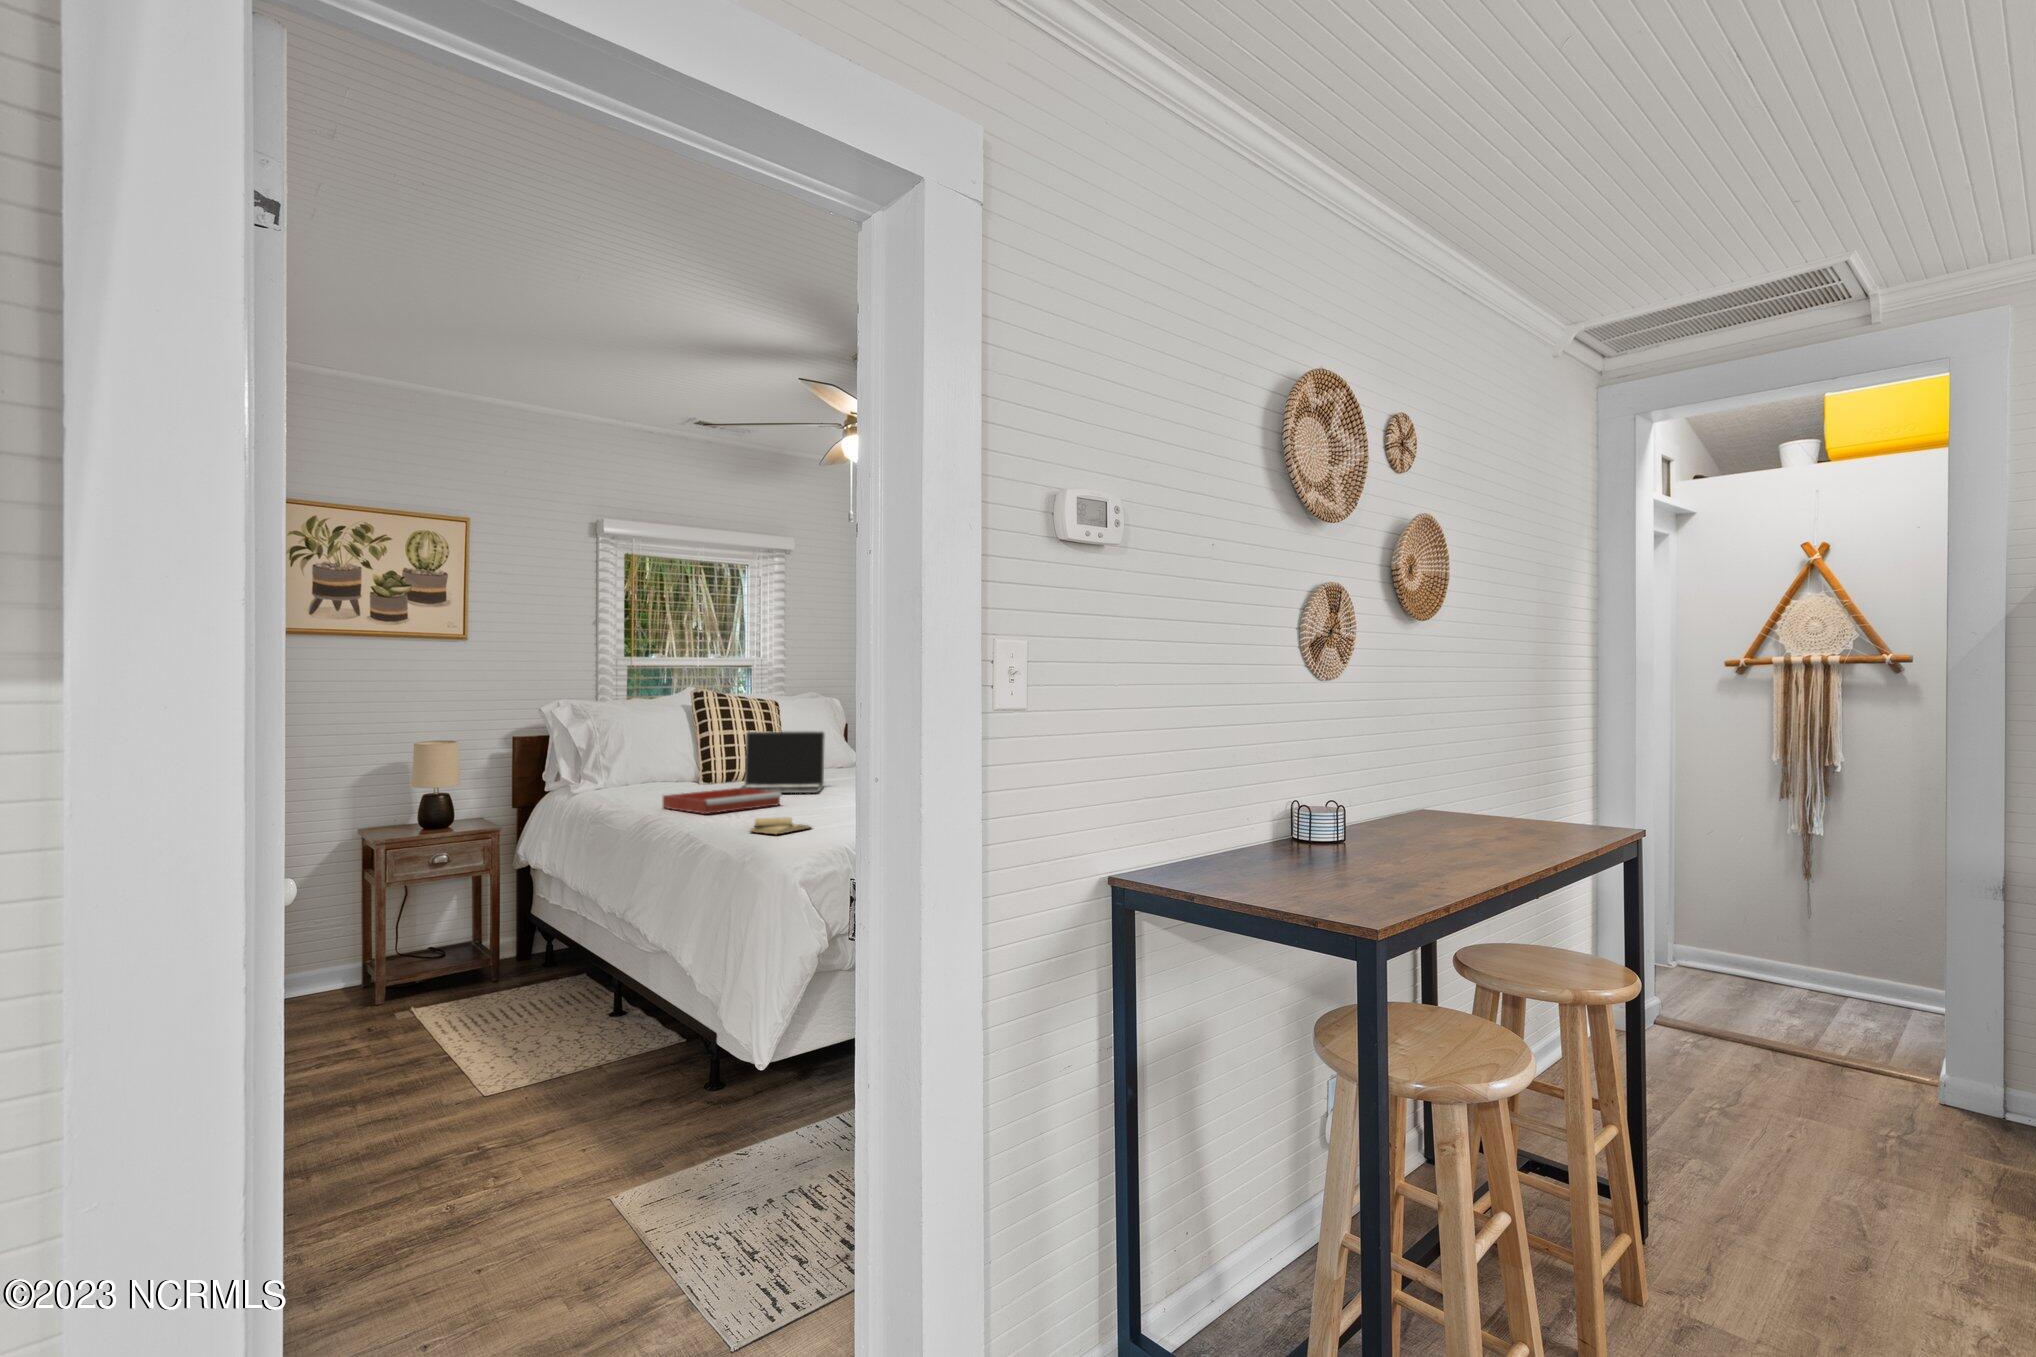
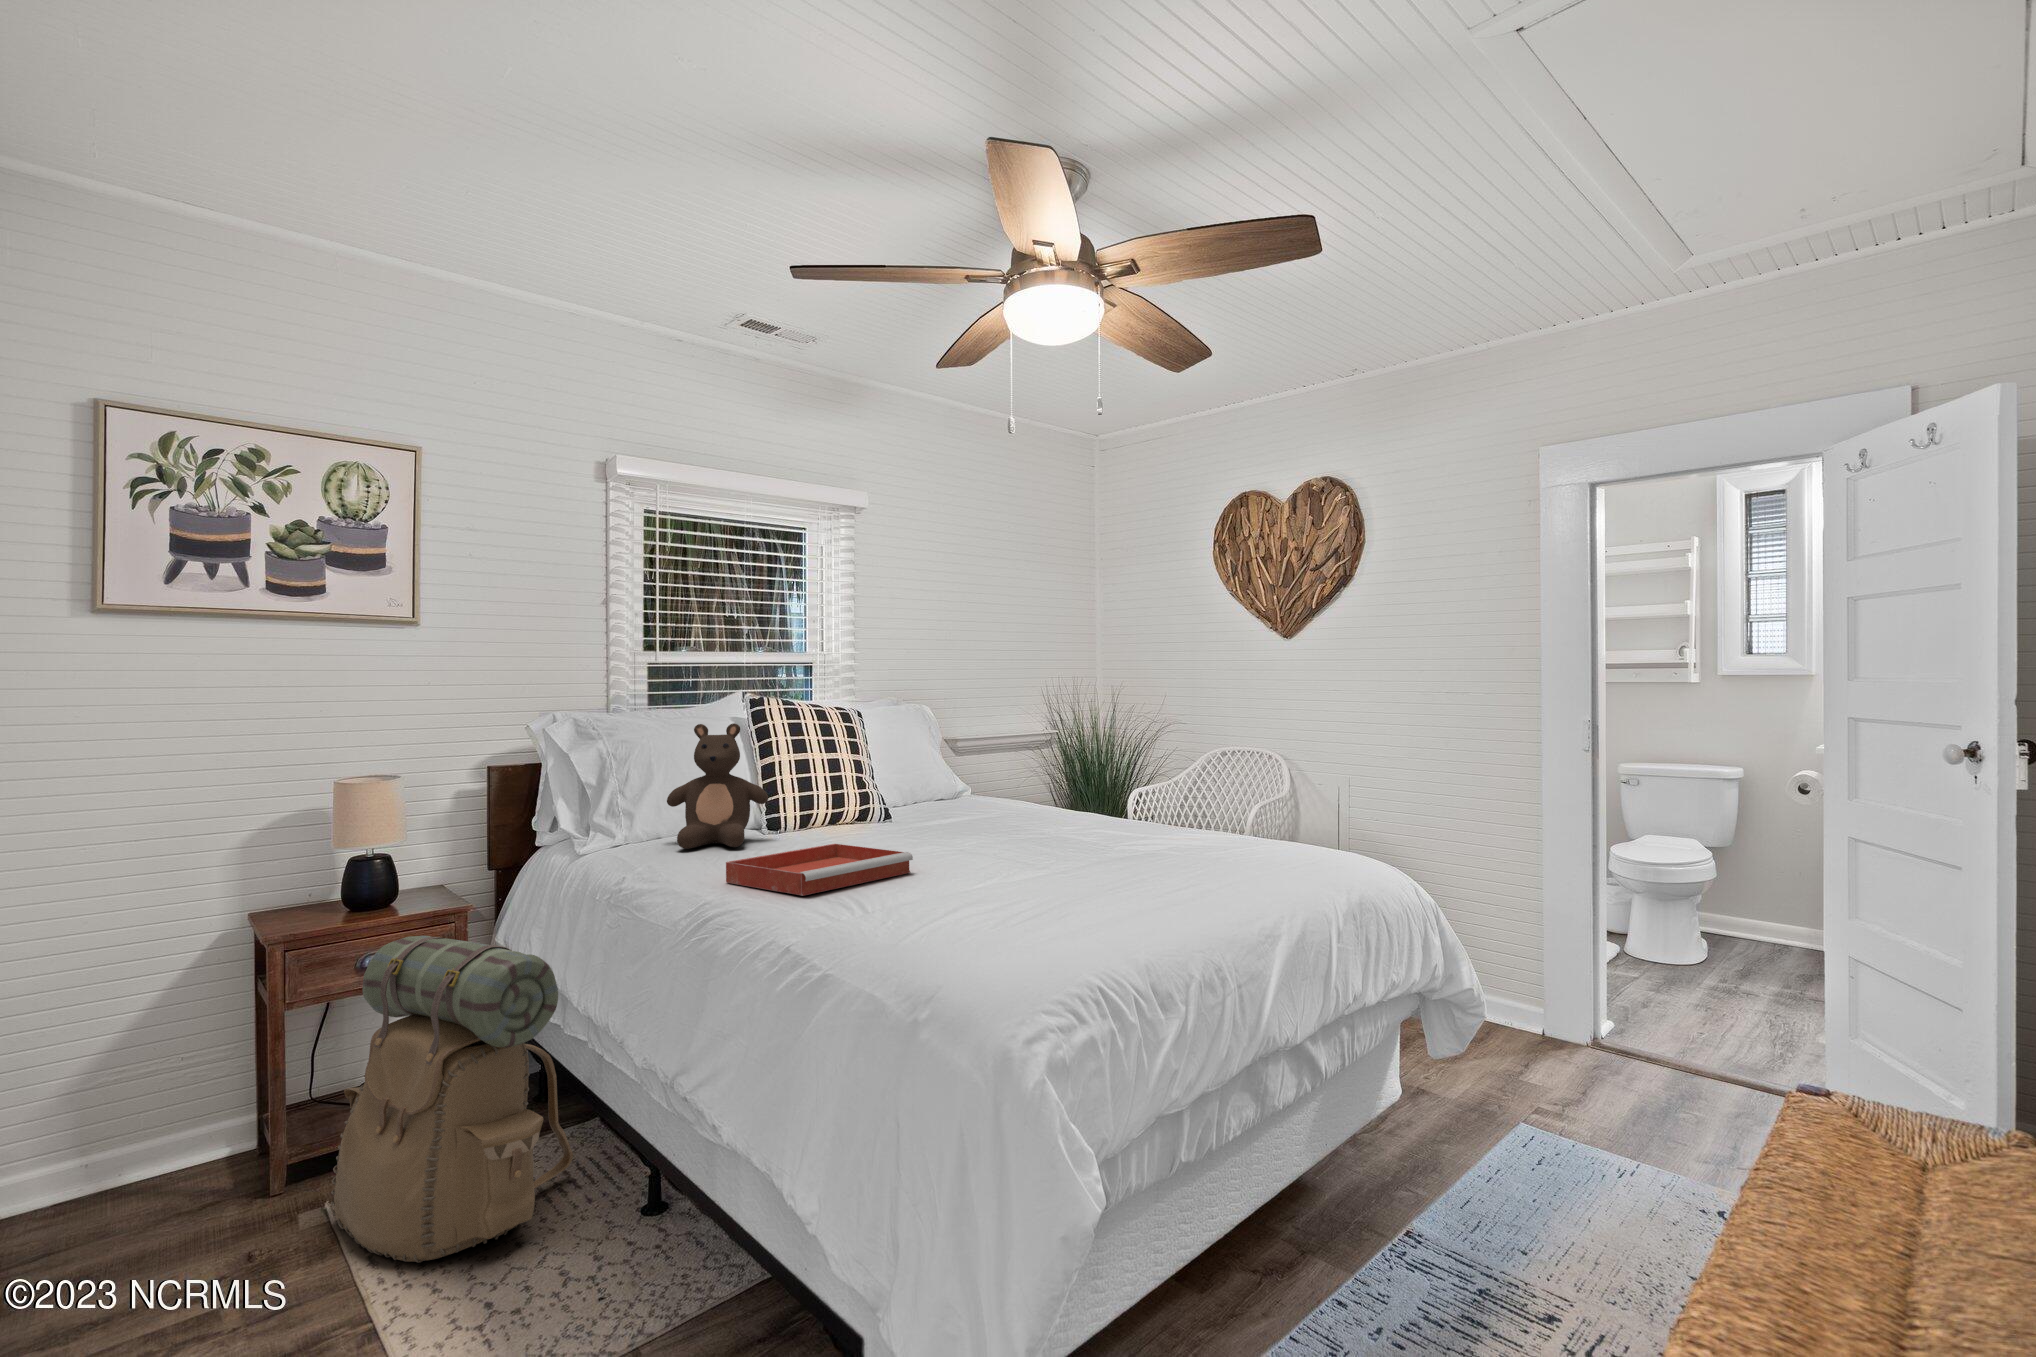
teddy bear: none [633,710,702,792] -> present [667,723,768,849]
laptop: present [740,731,825,793] -> none [825,752,950,850]
diary: present [751,817,811,835] -> none [901,908,1009,948]
backpack: none [417,842,567,1030] -> present [331,936,573,1263]

